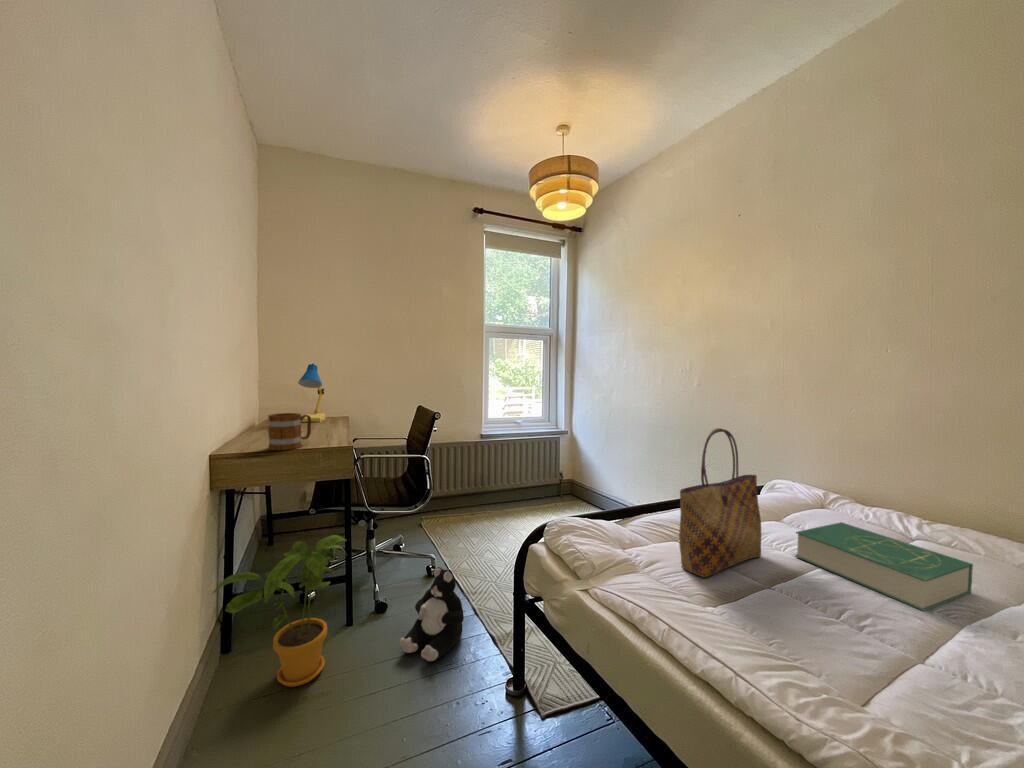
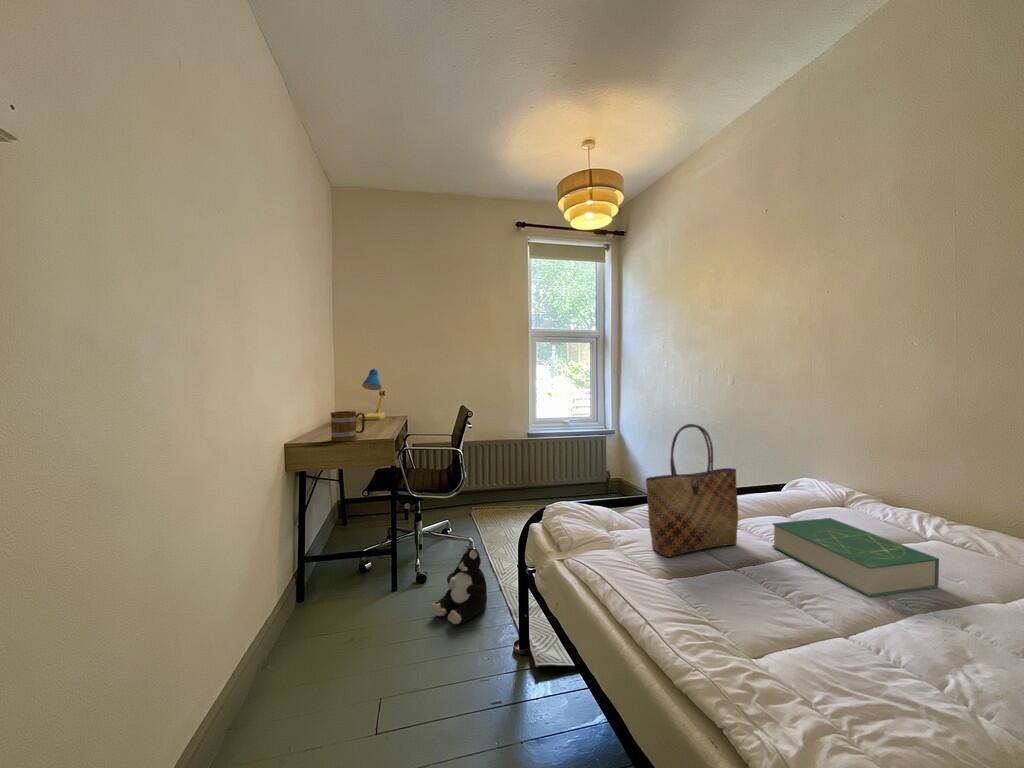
house plant: present [213,535,346,687] -> none [286,511,391,631]

